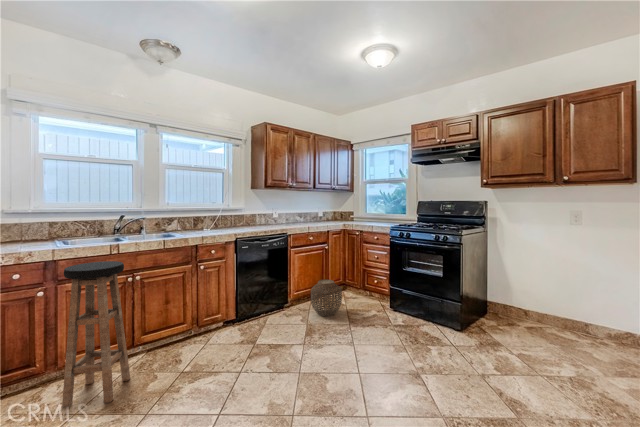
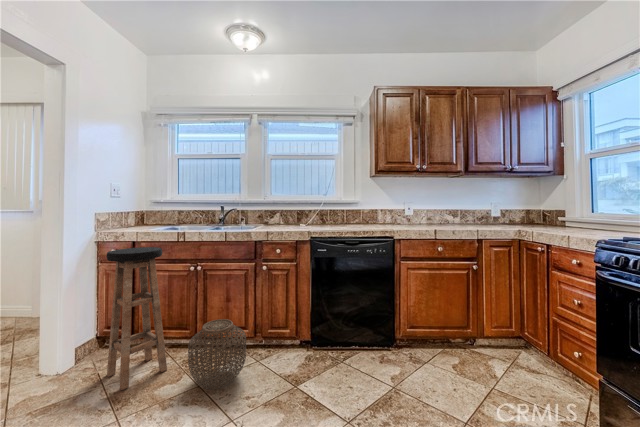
woven basket: present [311,279,342,316] -> present [188,319,246,390]

